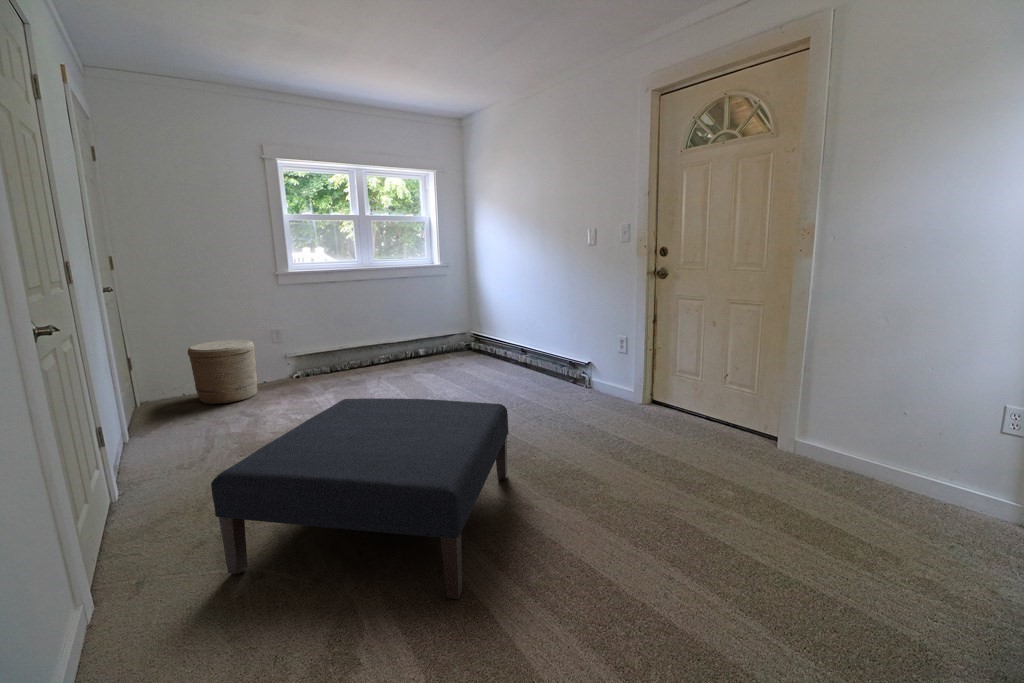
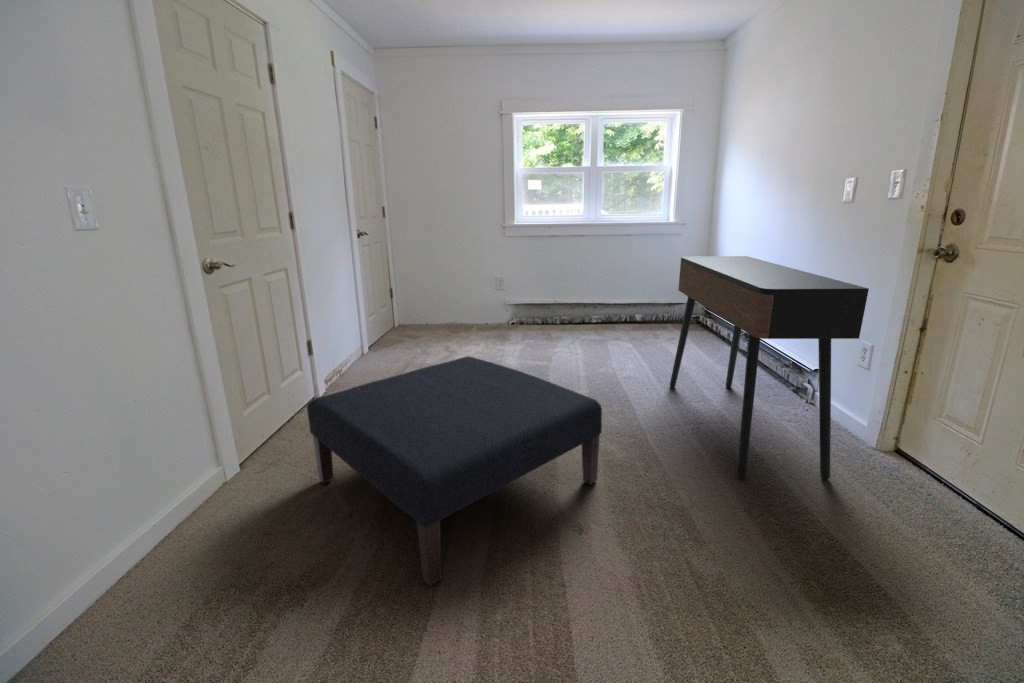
console table: none [491,285,643,443] -> present [670,256,869,480]
woven basket: present [188,340,258,405] -> none [421,283,472,338]

